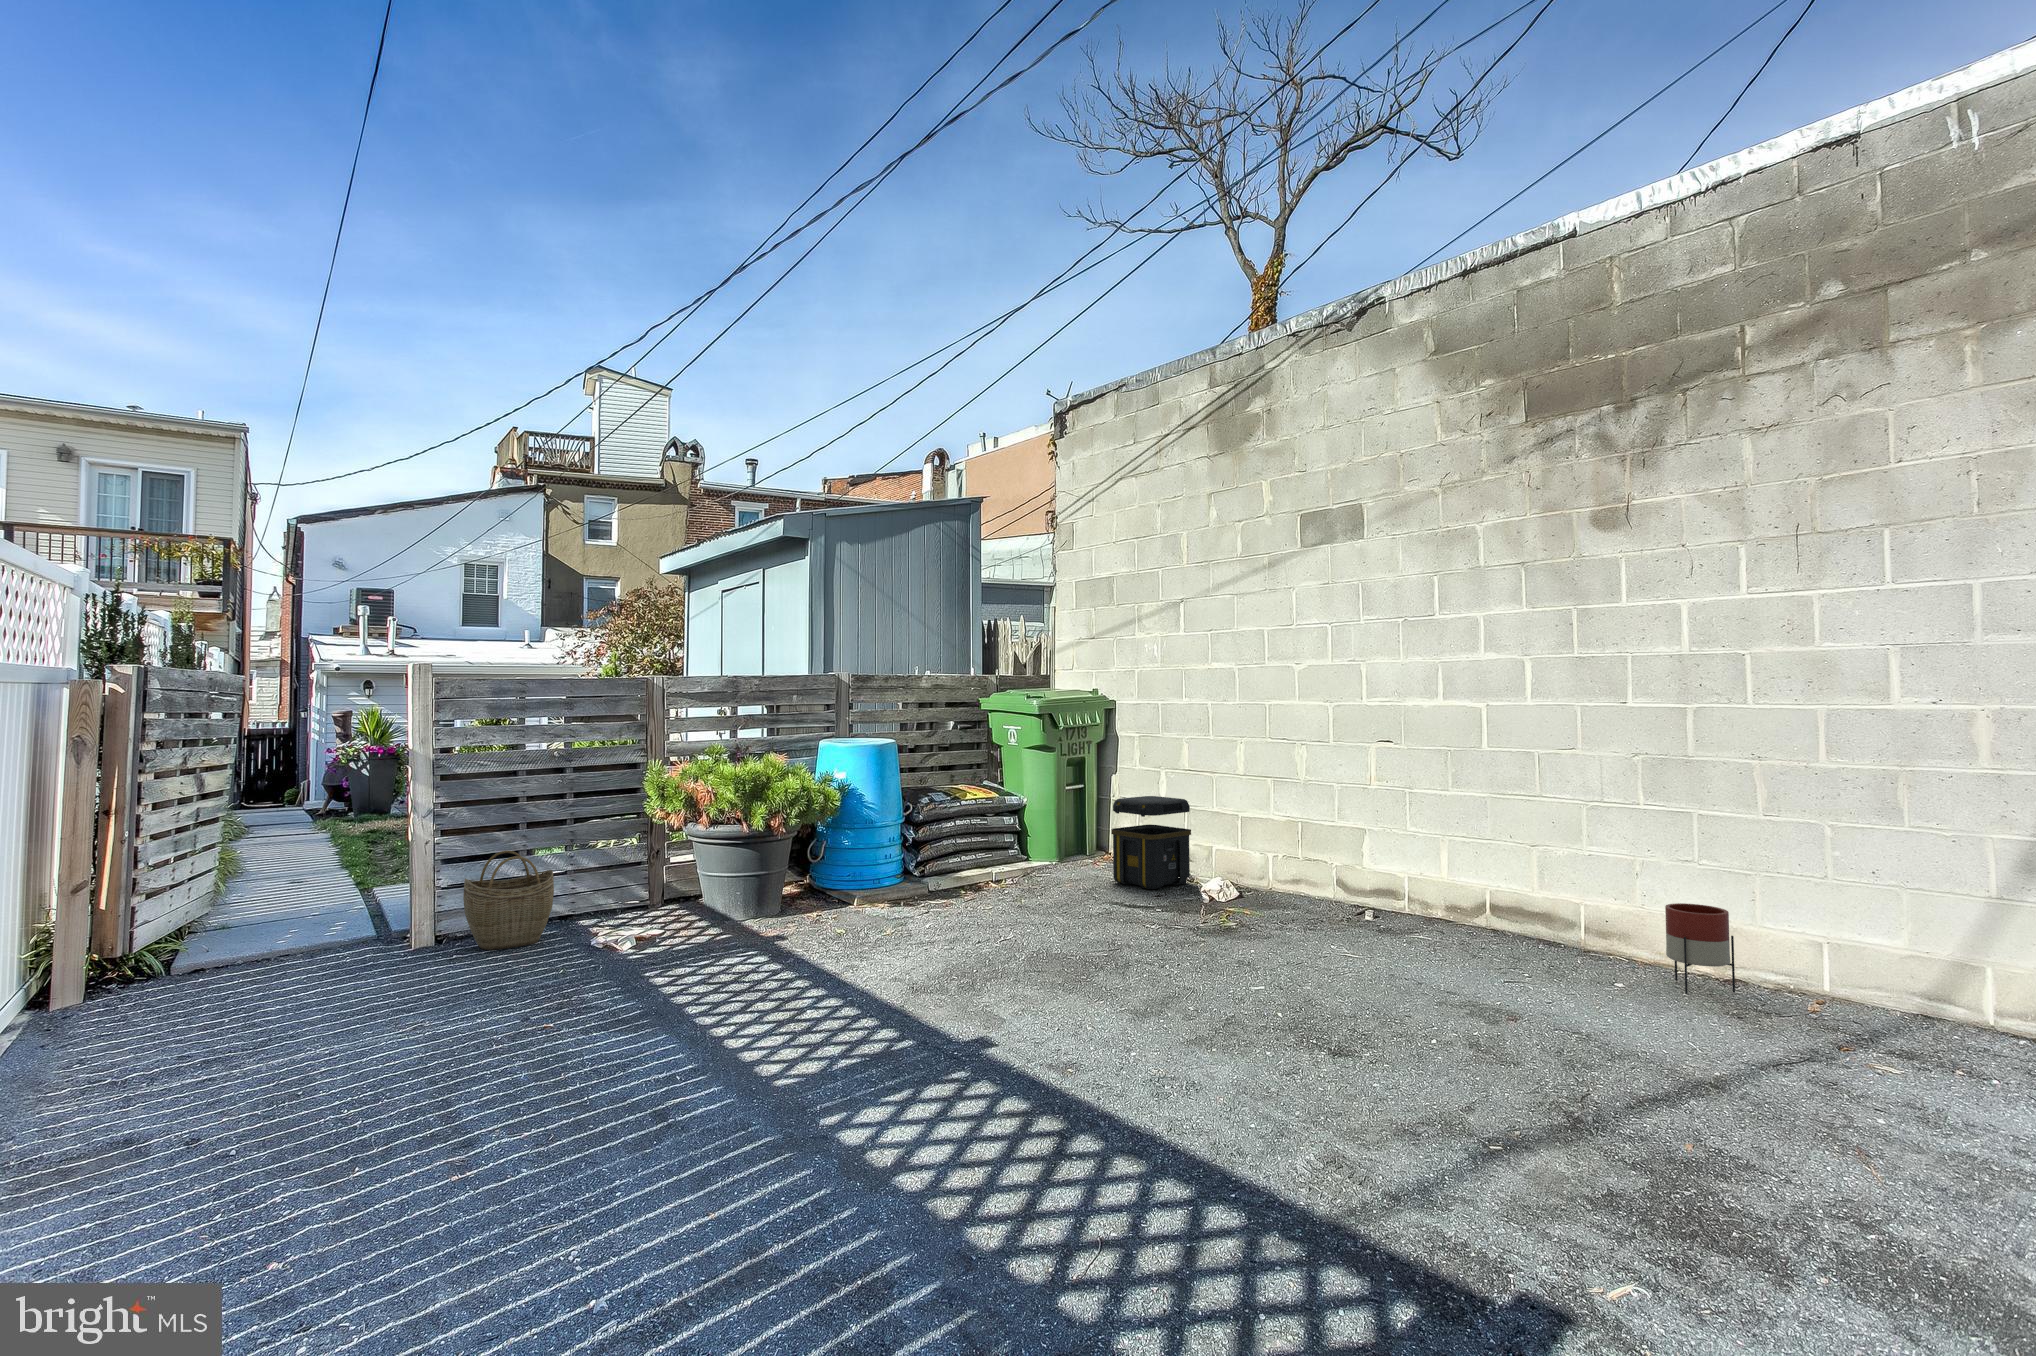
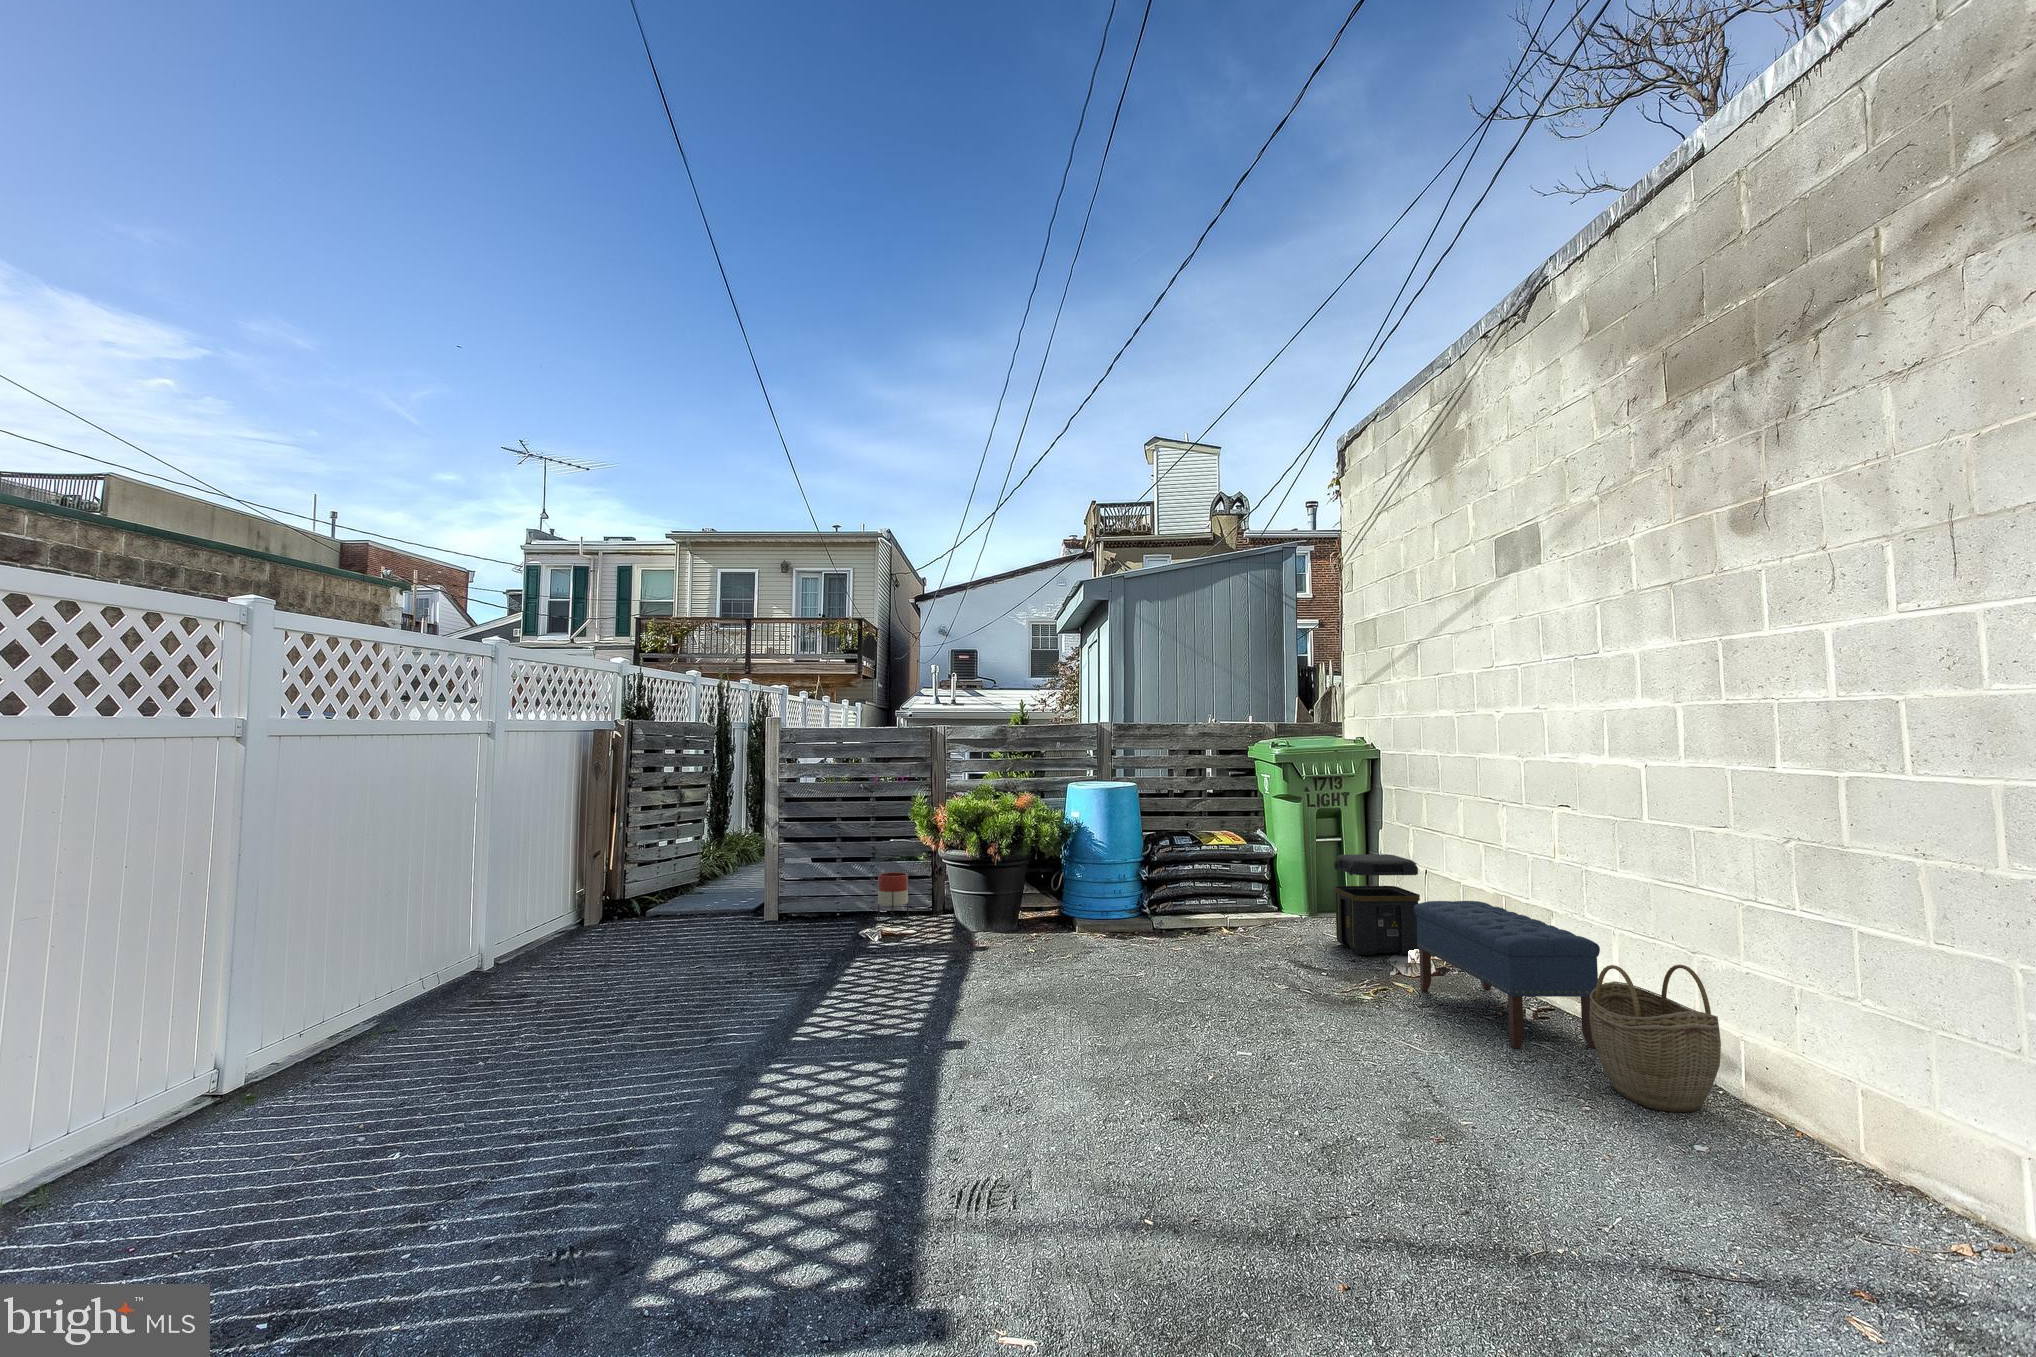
bench: none [1245,828,1439,942] -> present [1414,901,1600,1048]
woven basket: present [463,851,554,950] -> present [1590,965,1721,1112]
planter: present [1665,903,1735,994] -> present [878,872,908,923]

